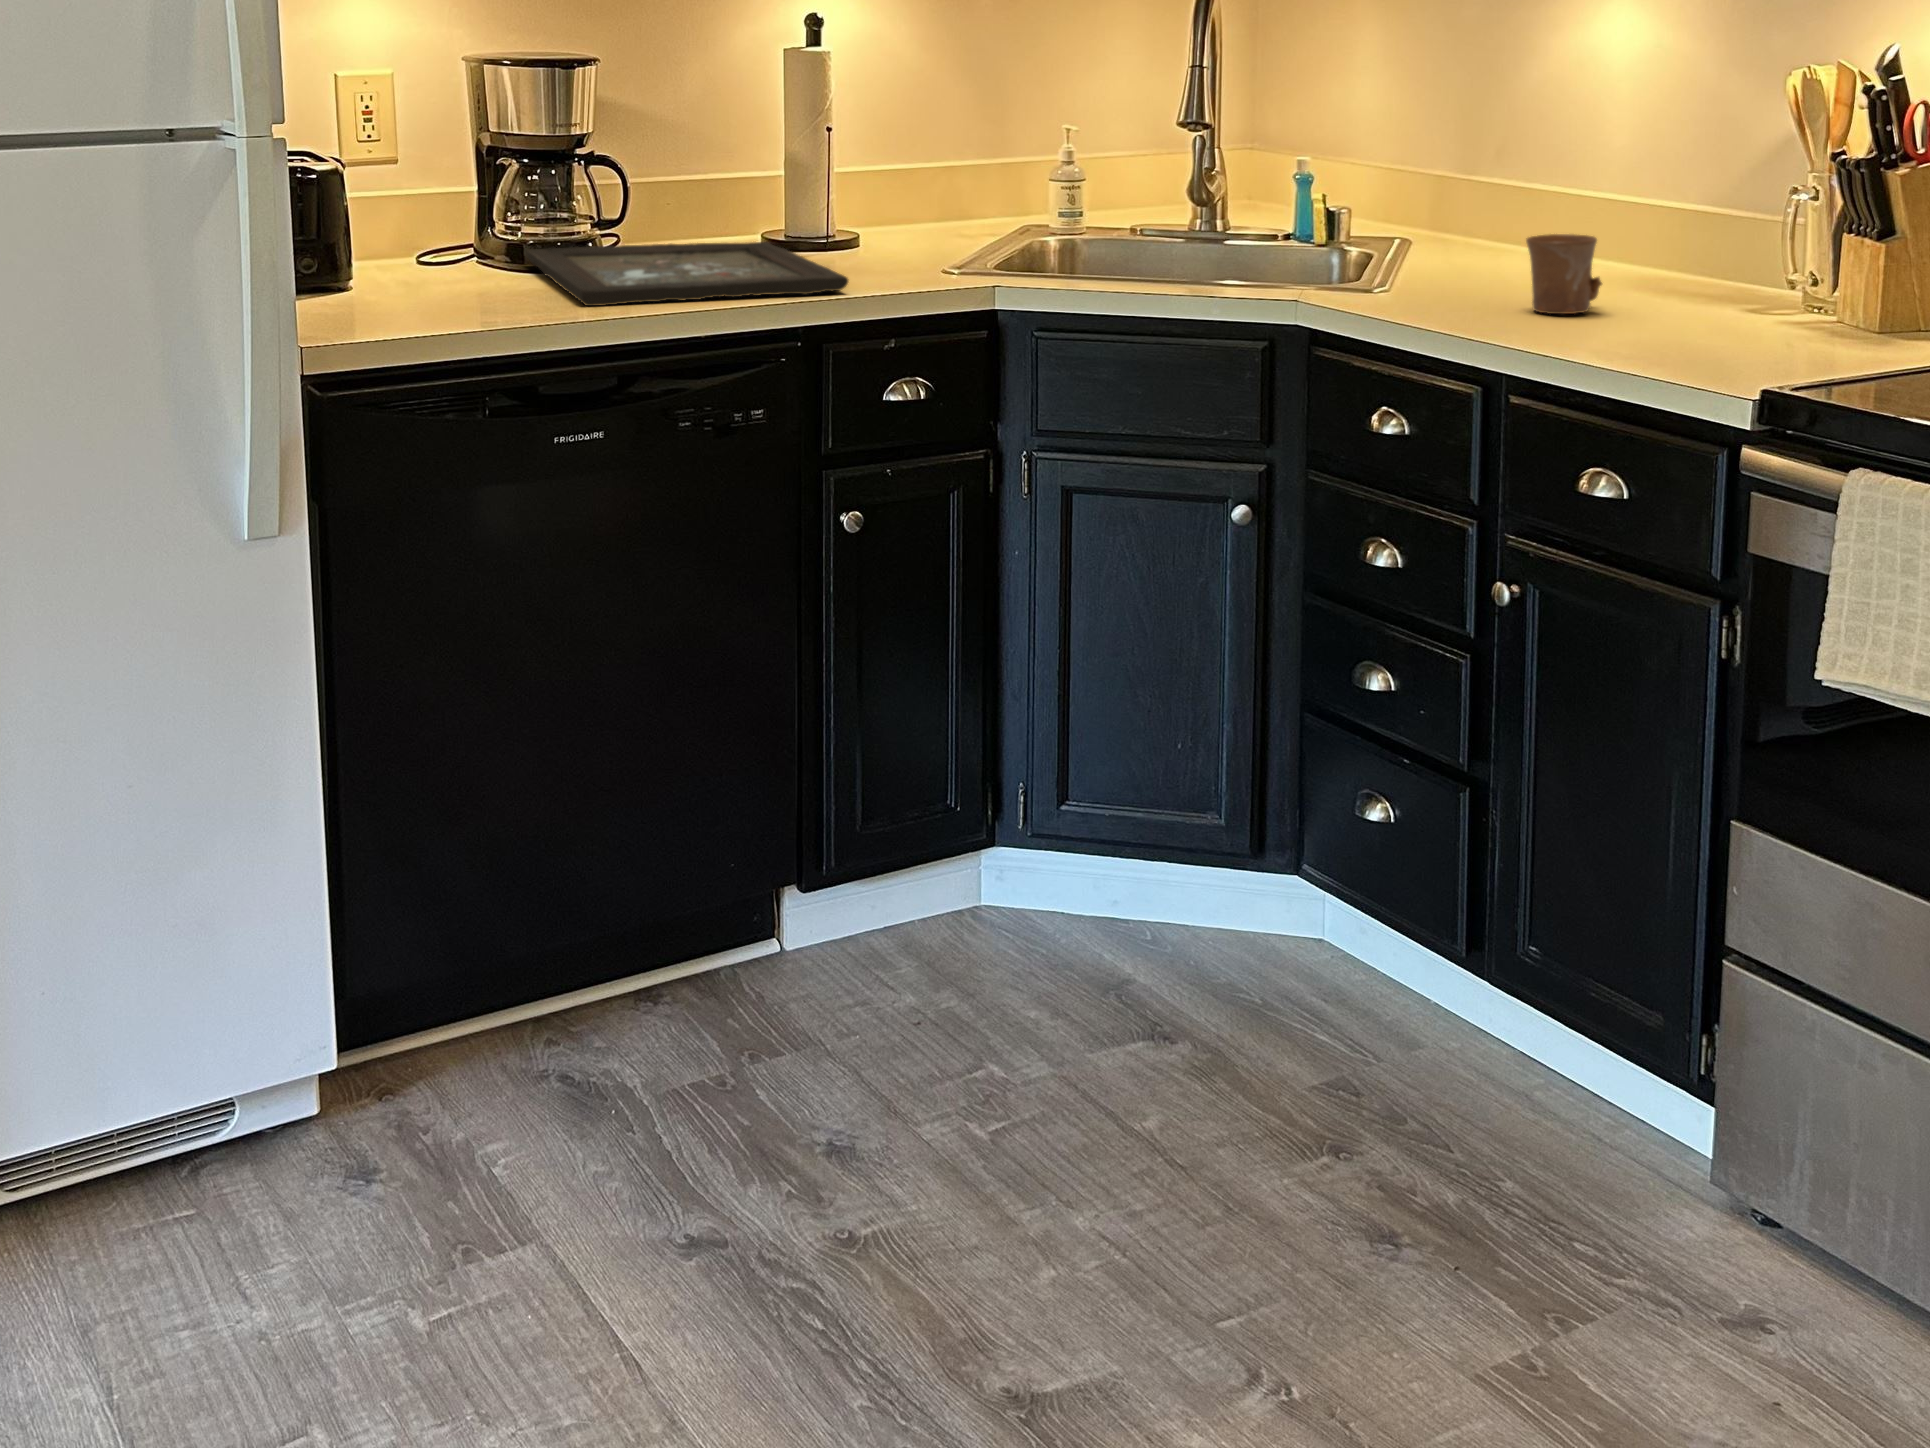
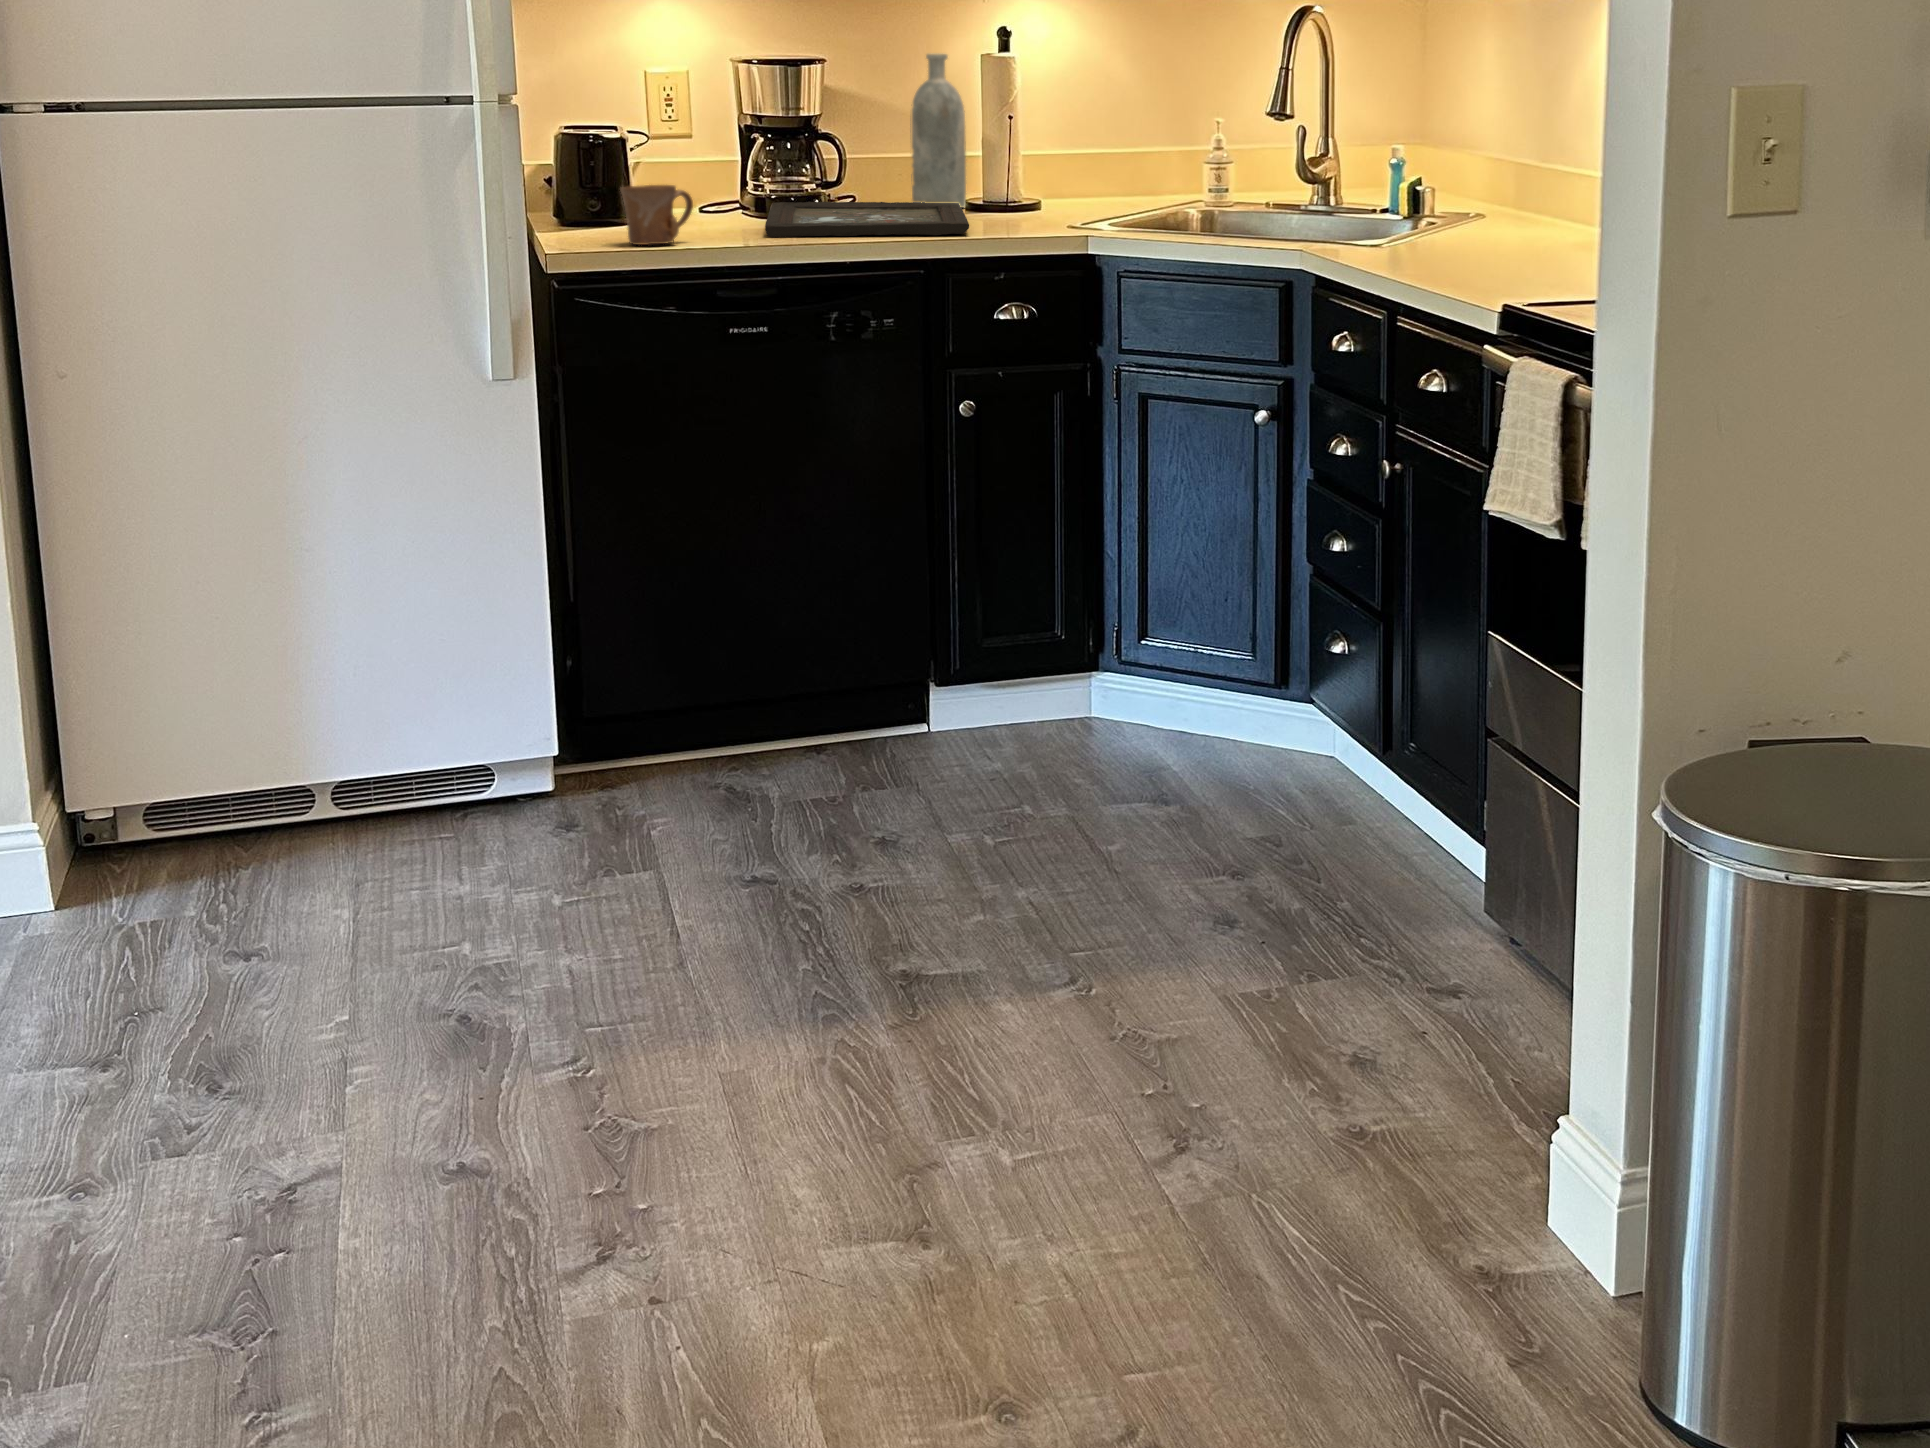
bottle: none [680,47,758,246] -> present [910,54,966,207]
mug: present [1526,234,1602,314] -> present [620,185,693,245]

